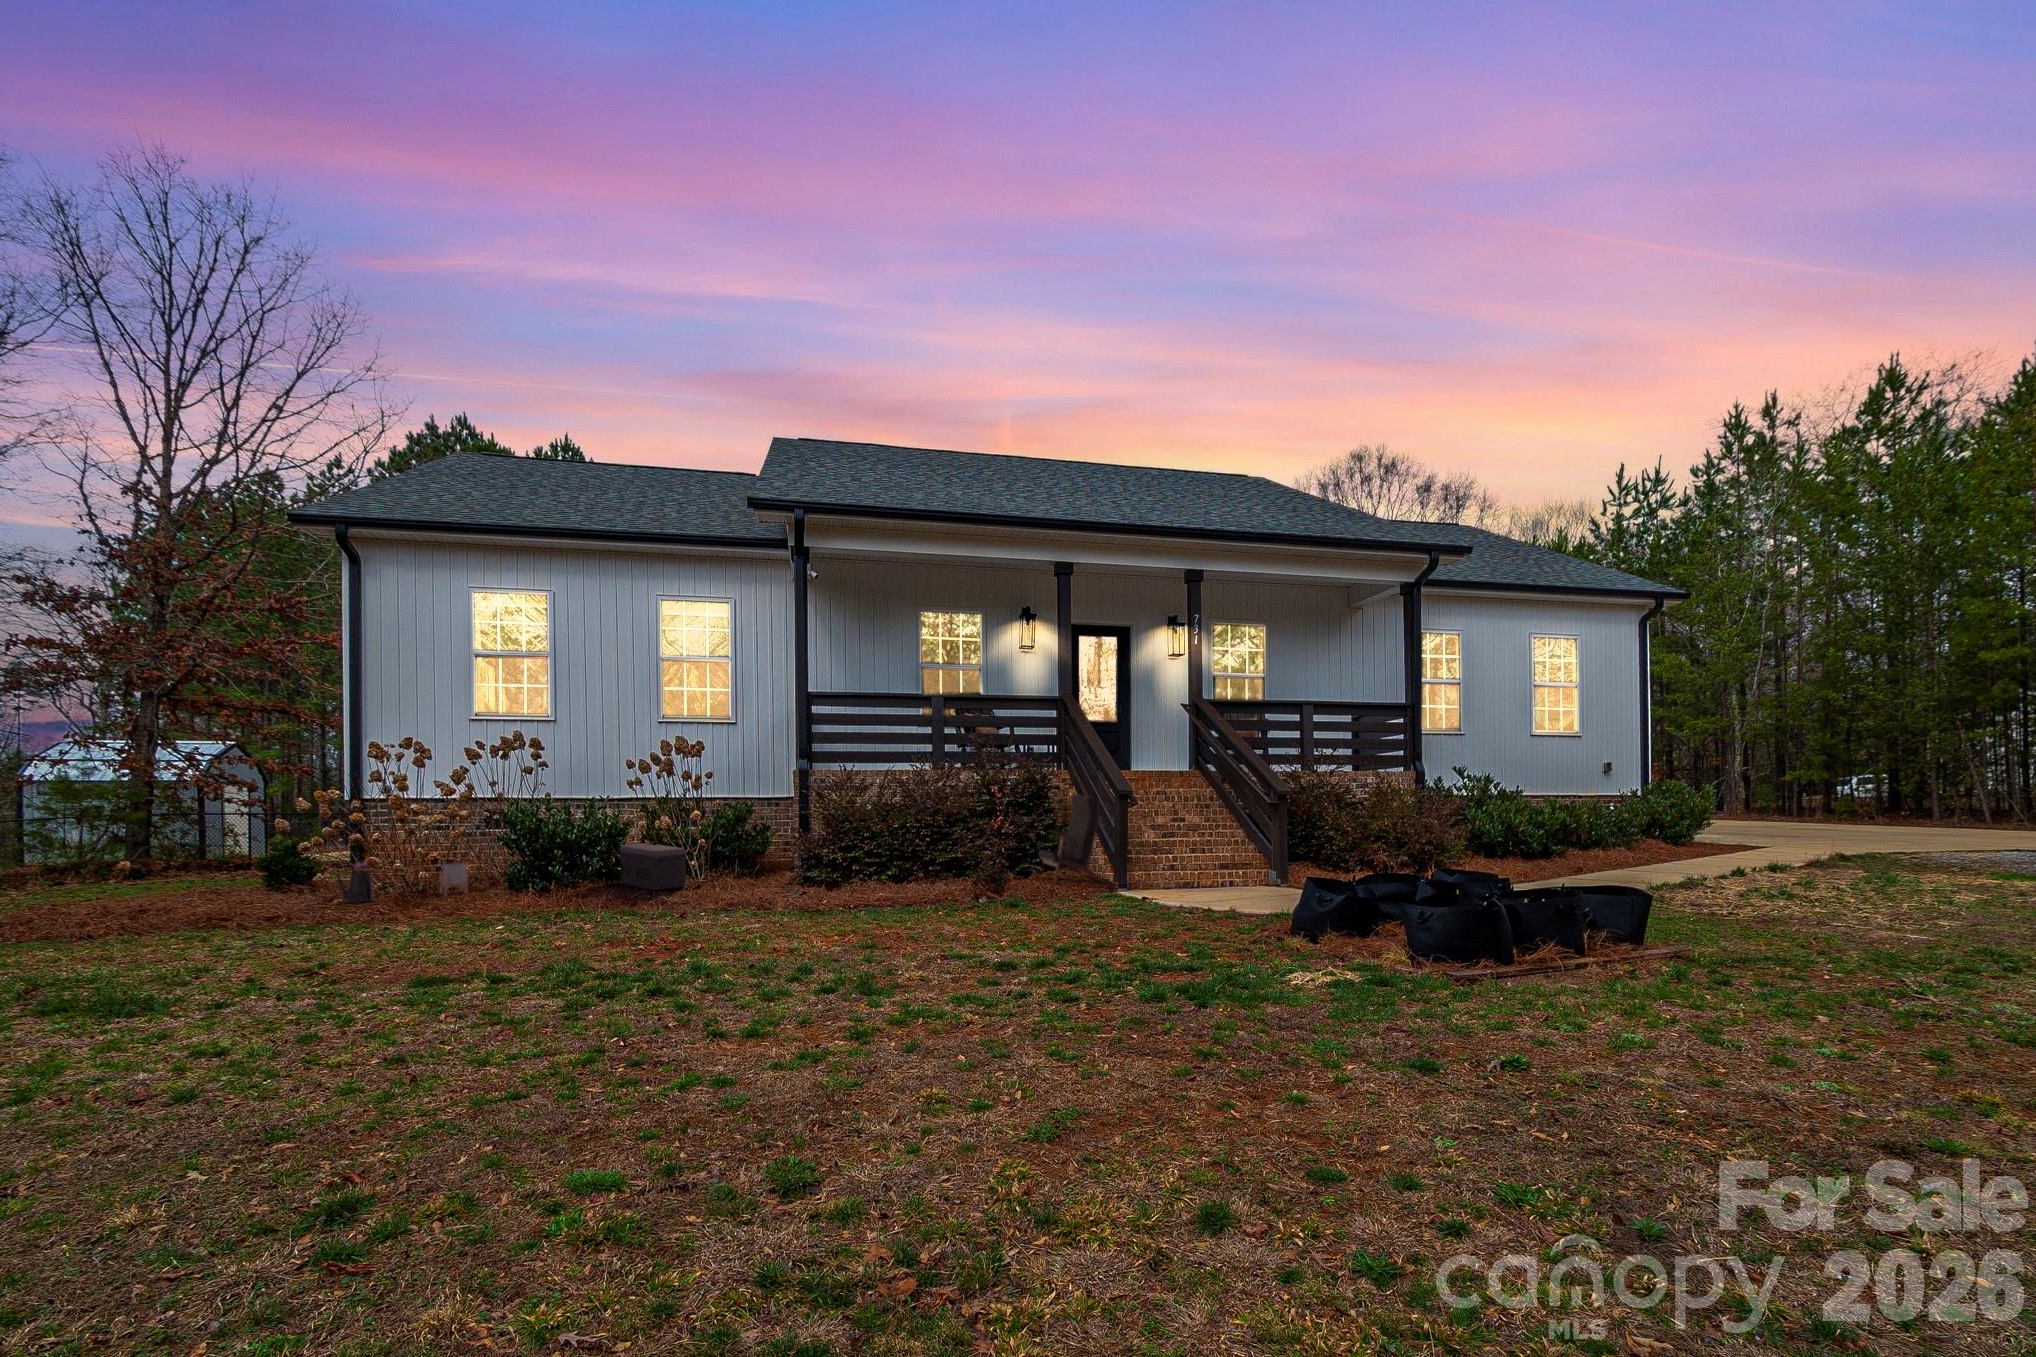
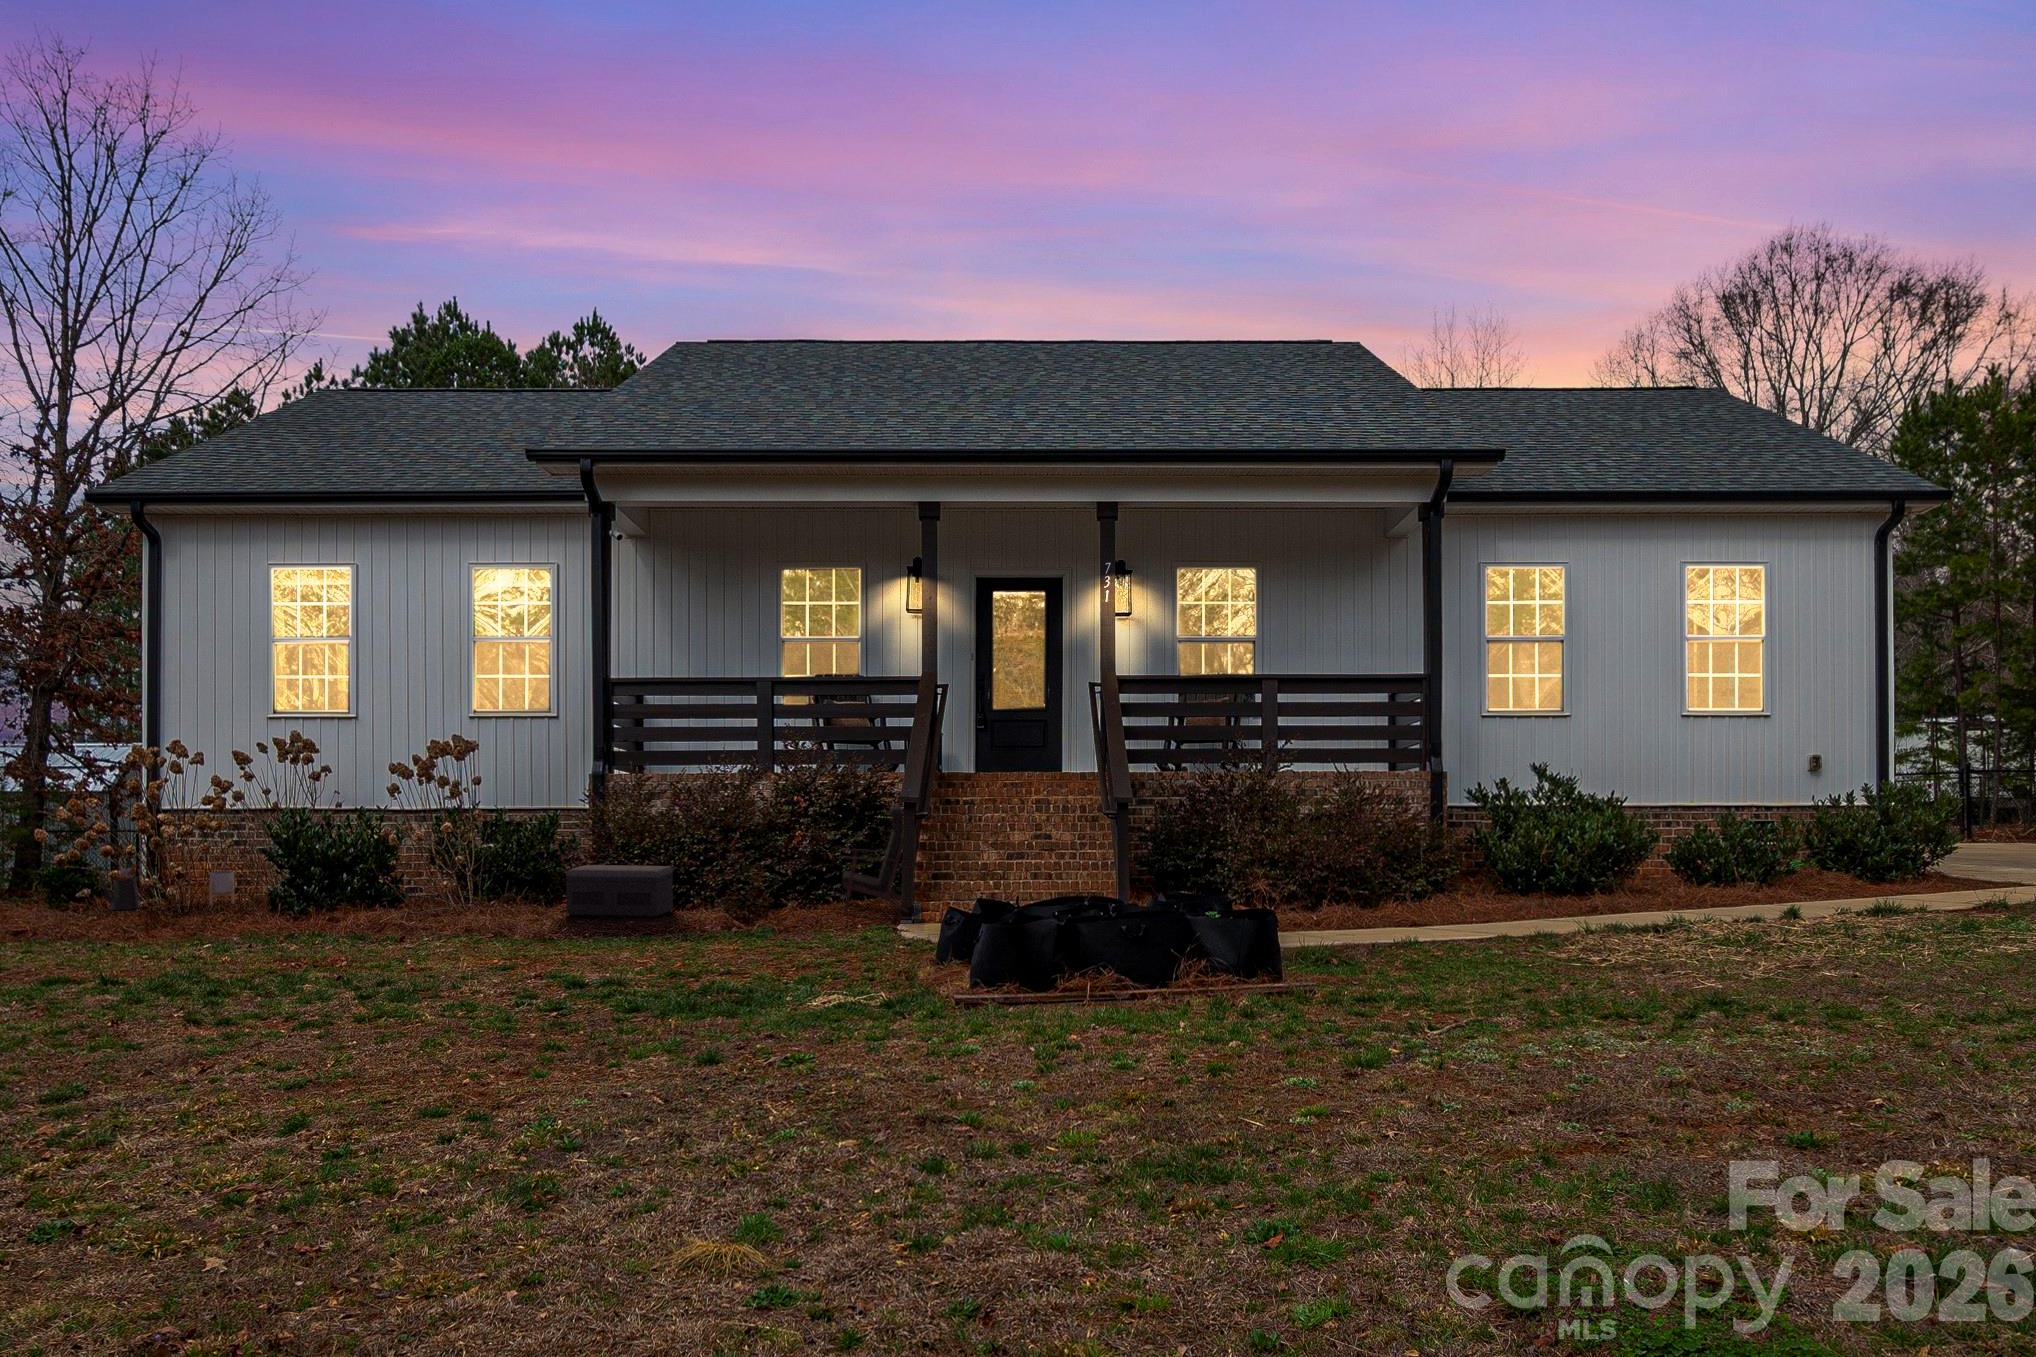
storage bench: present [614,843,686,891] -> present [566,865,673,917]

